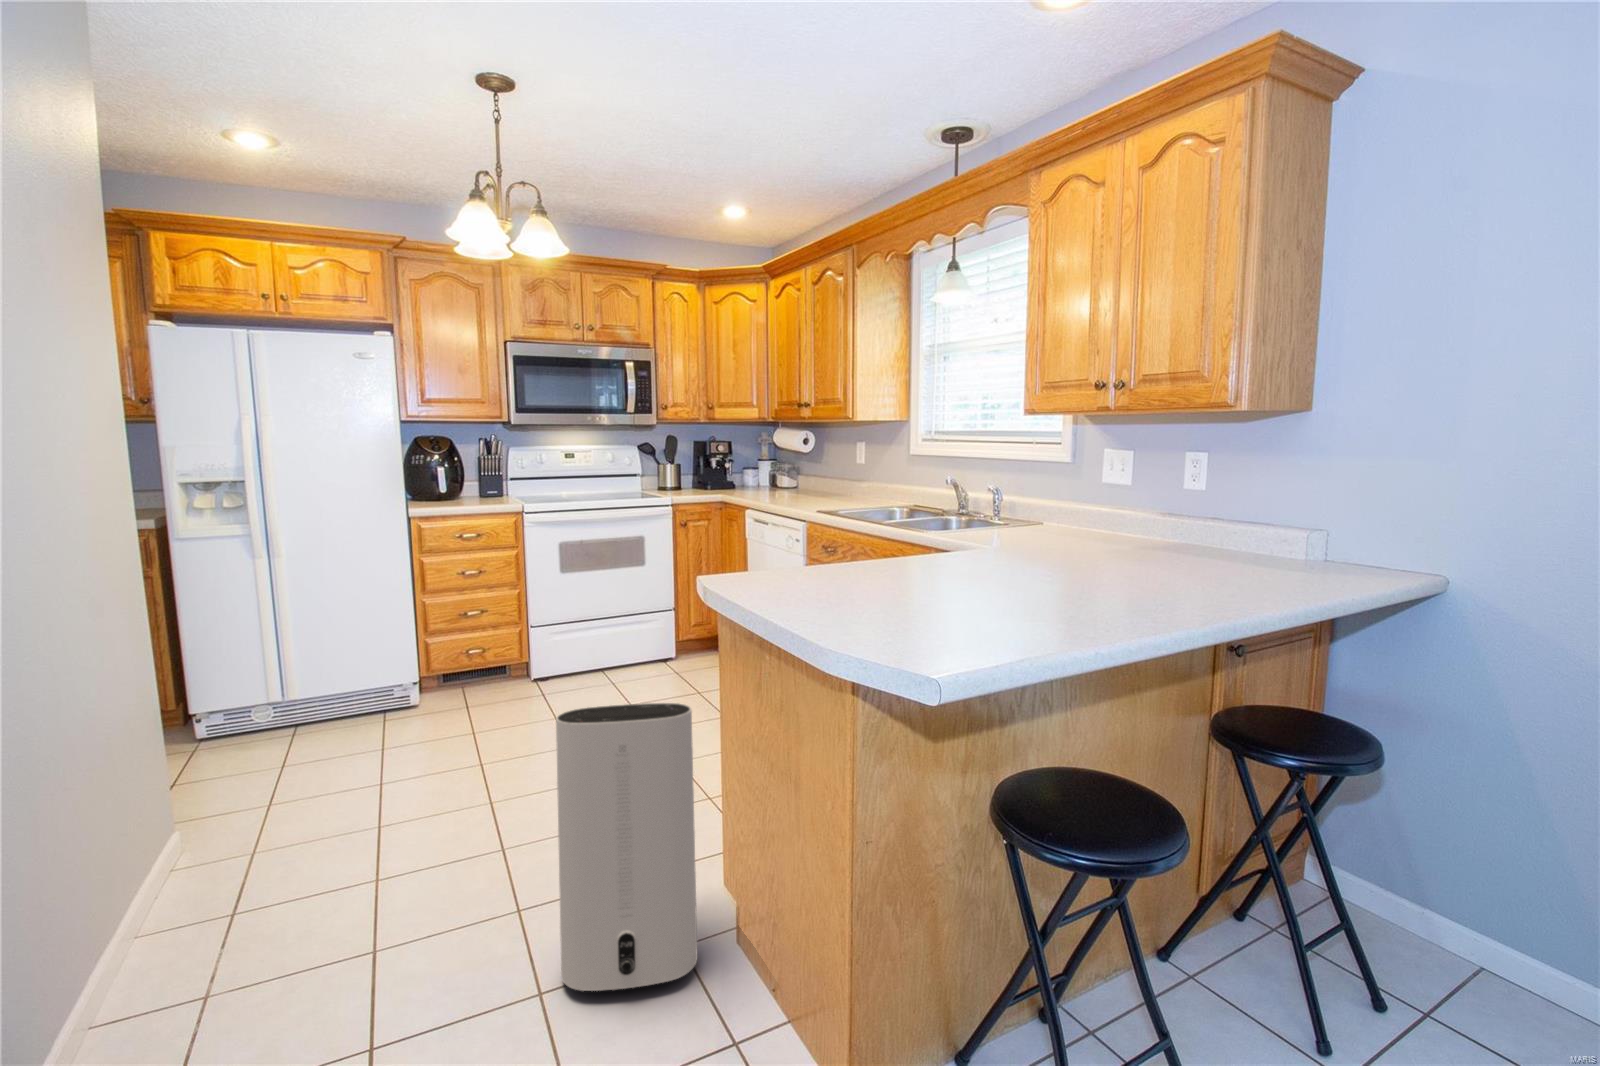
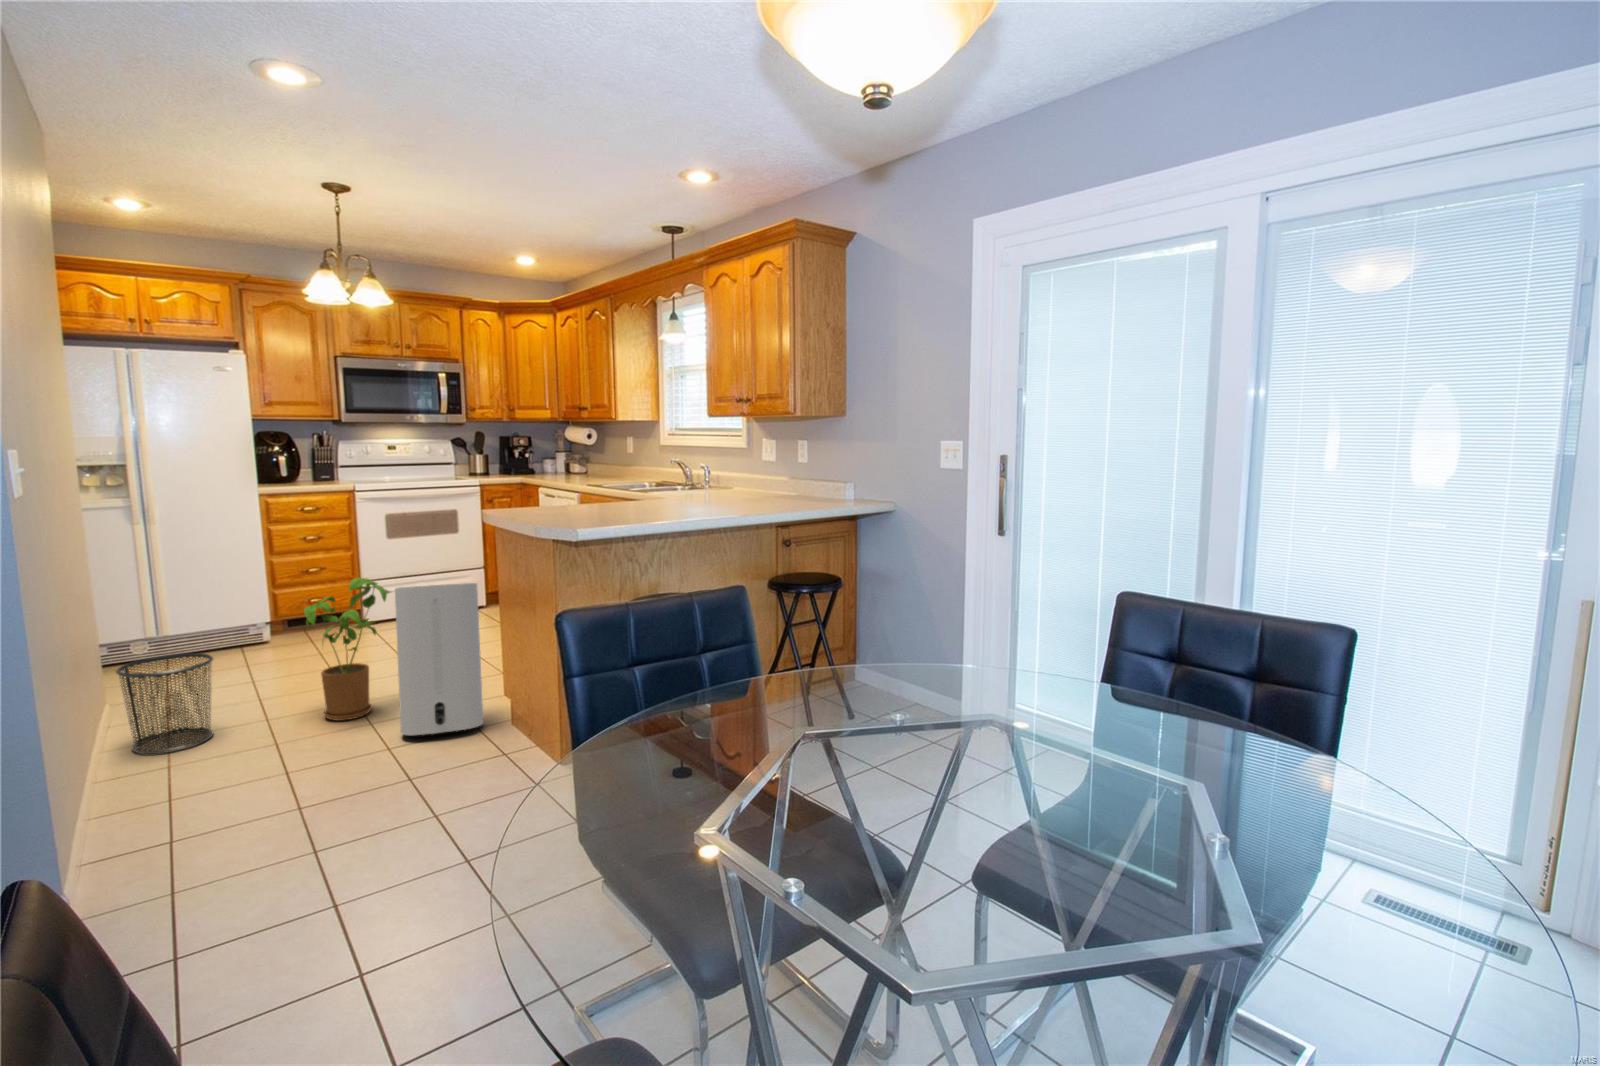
house plant: none [422,678,561,912] -> present [304,578,391,721]
waste bin: none [123,793,284,981] -> present [116,653,213,754]

